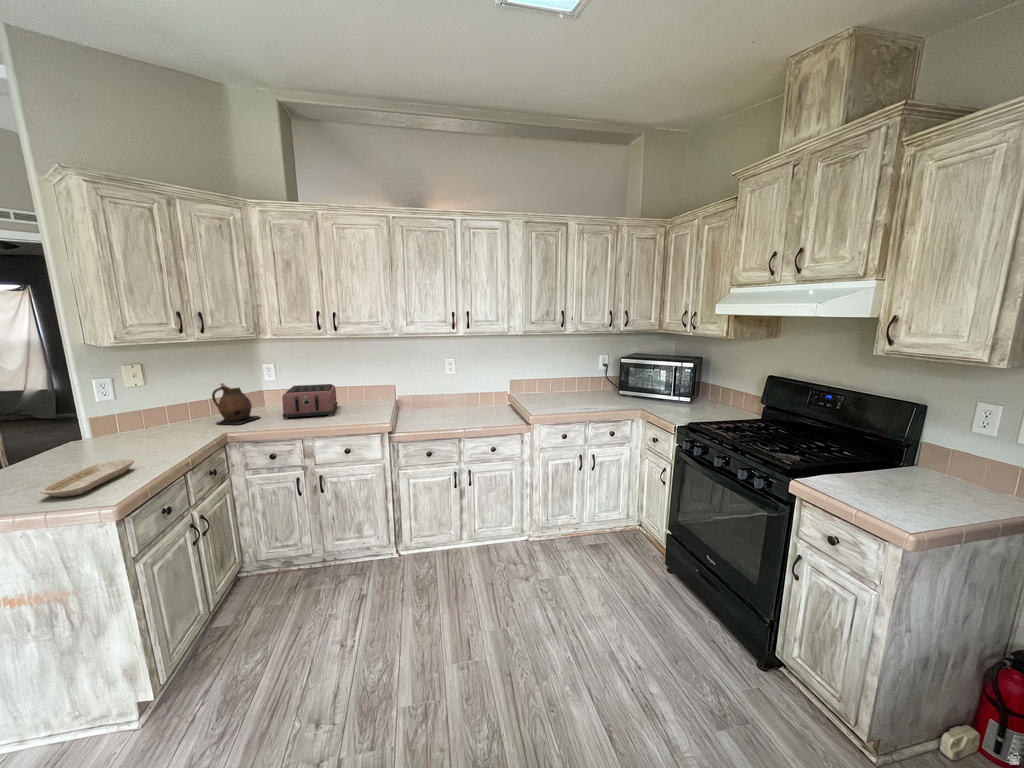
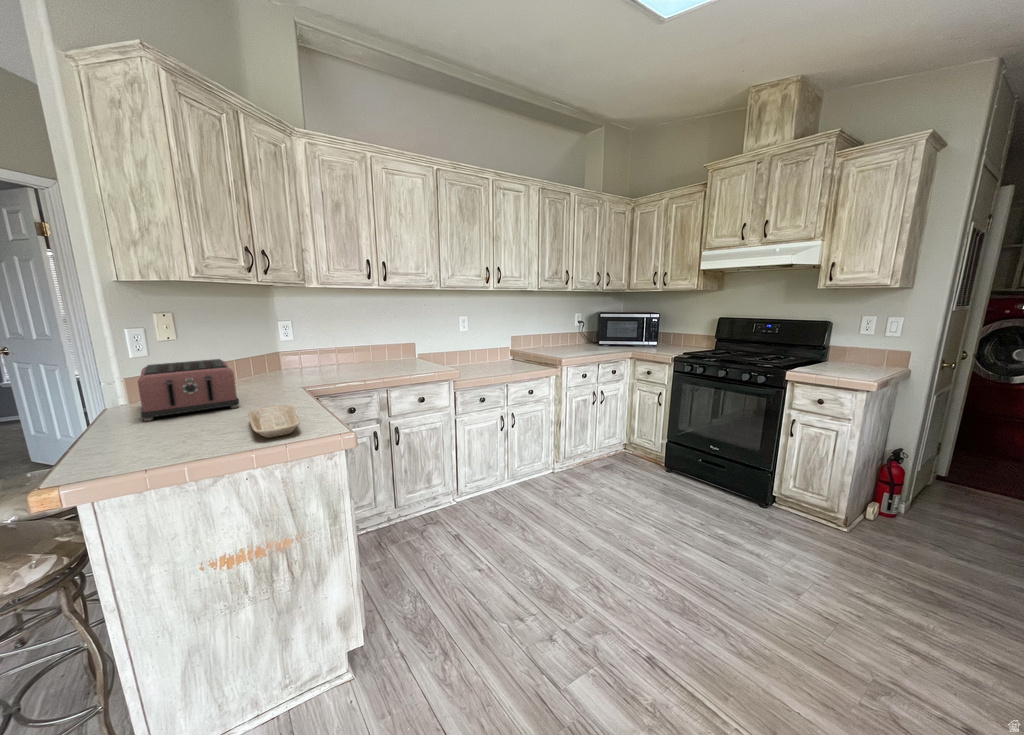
ceramic pitcher: present [212,383,260,425] -> none [261,336,309,381]
toaster: present [282,384,338,419] -> present [138,359,239,421]

